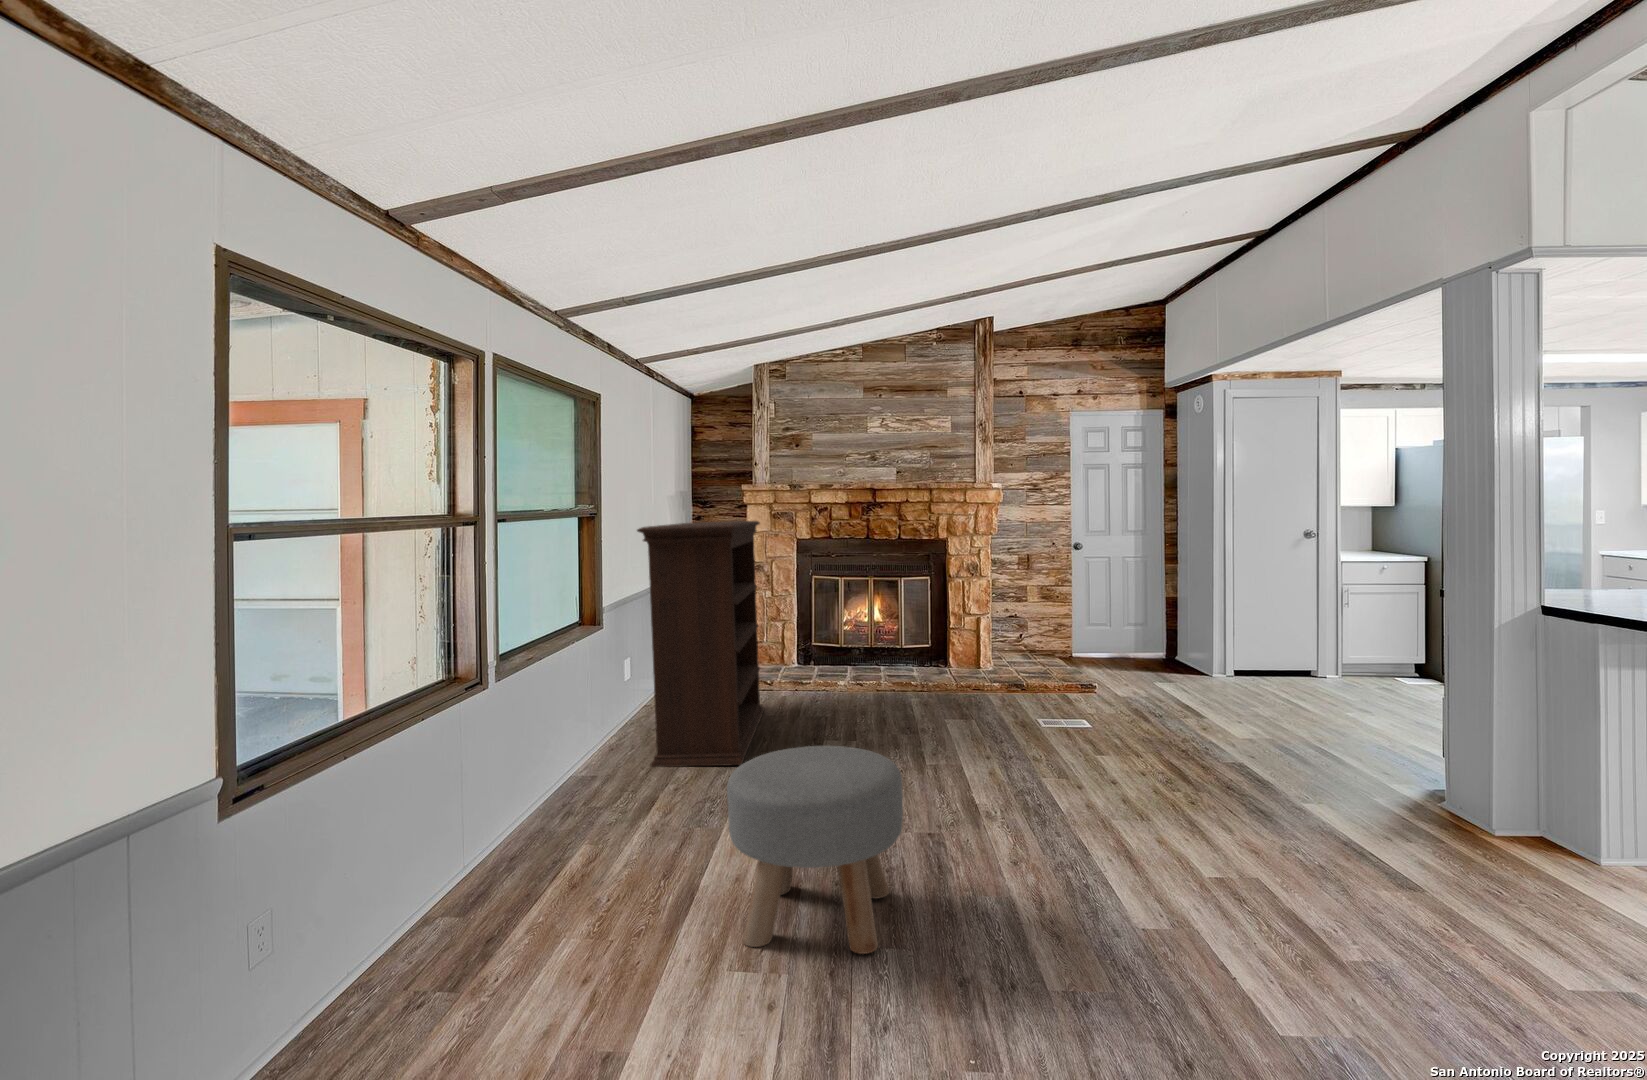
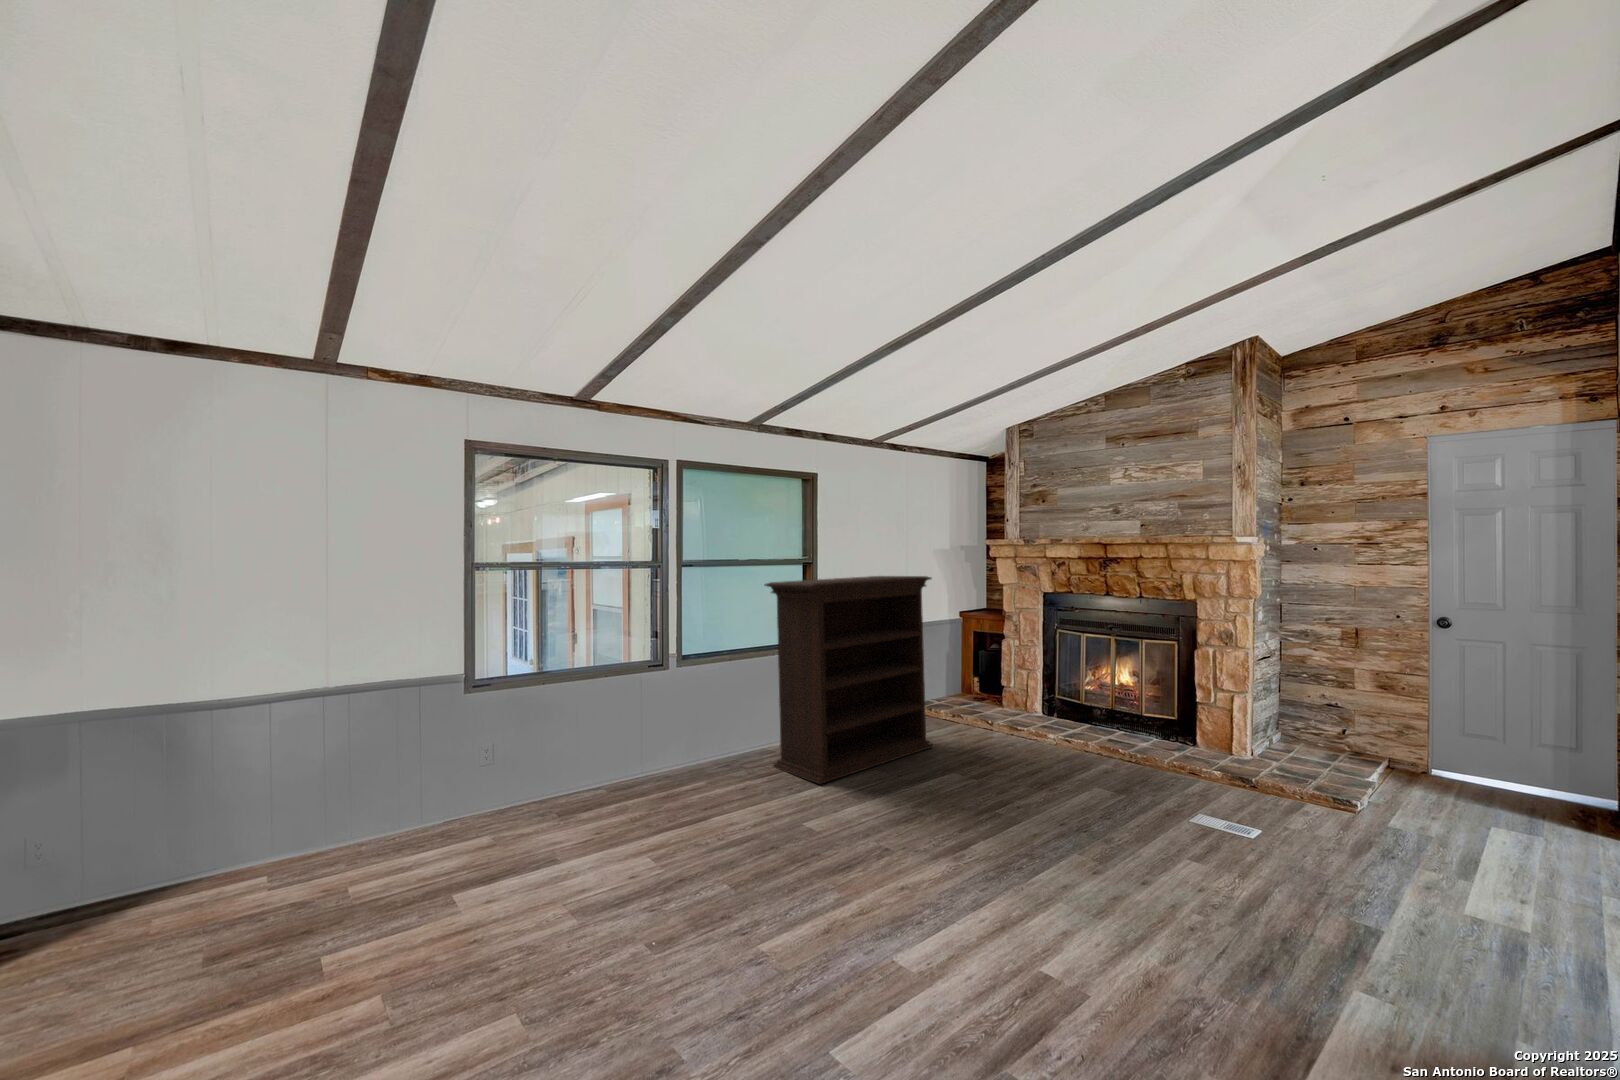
ottoman: present [727,746,903,954] -> none [552,769,691,942]

